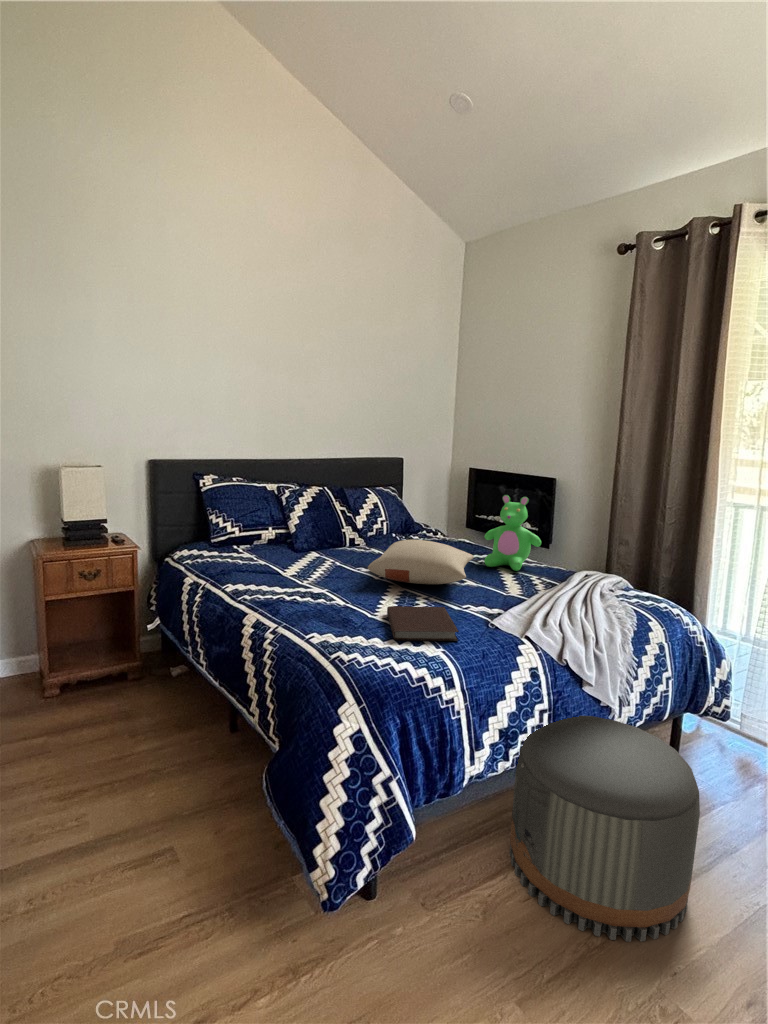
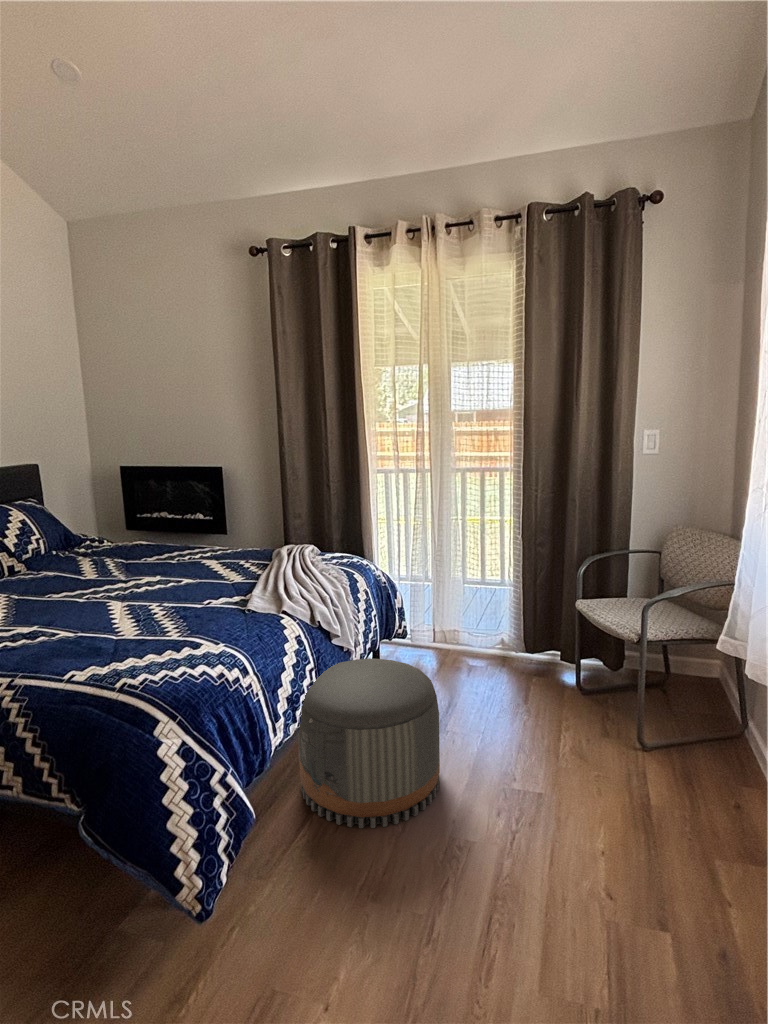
teddy bear: present [484,495,541,571] -> none [178,488,237,562]
pillow: present [368,540,474,584] -> none [82,547,197,595]
notebook: present [387,606,459,641] -> none [135,606,230,649]

